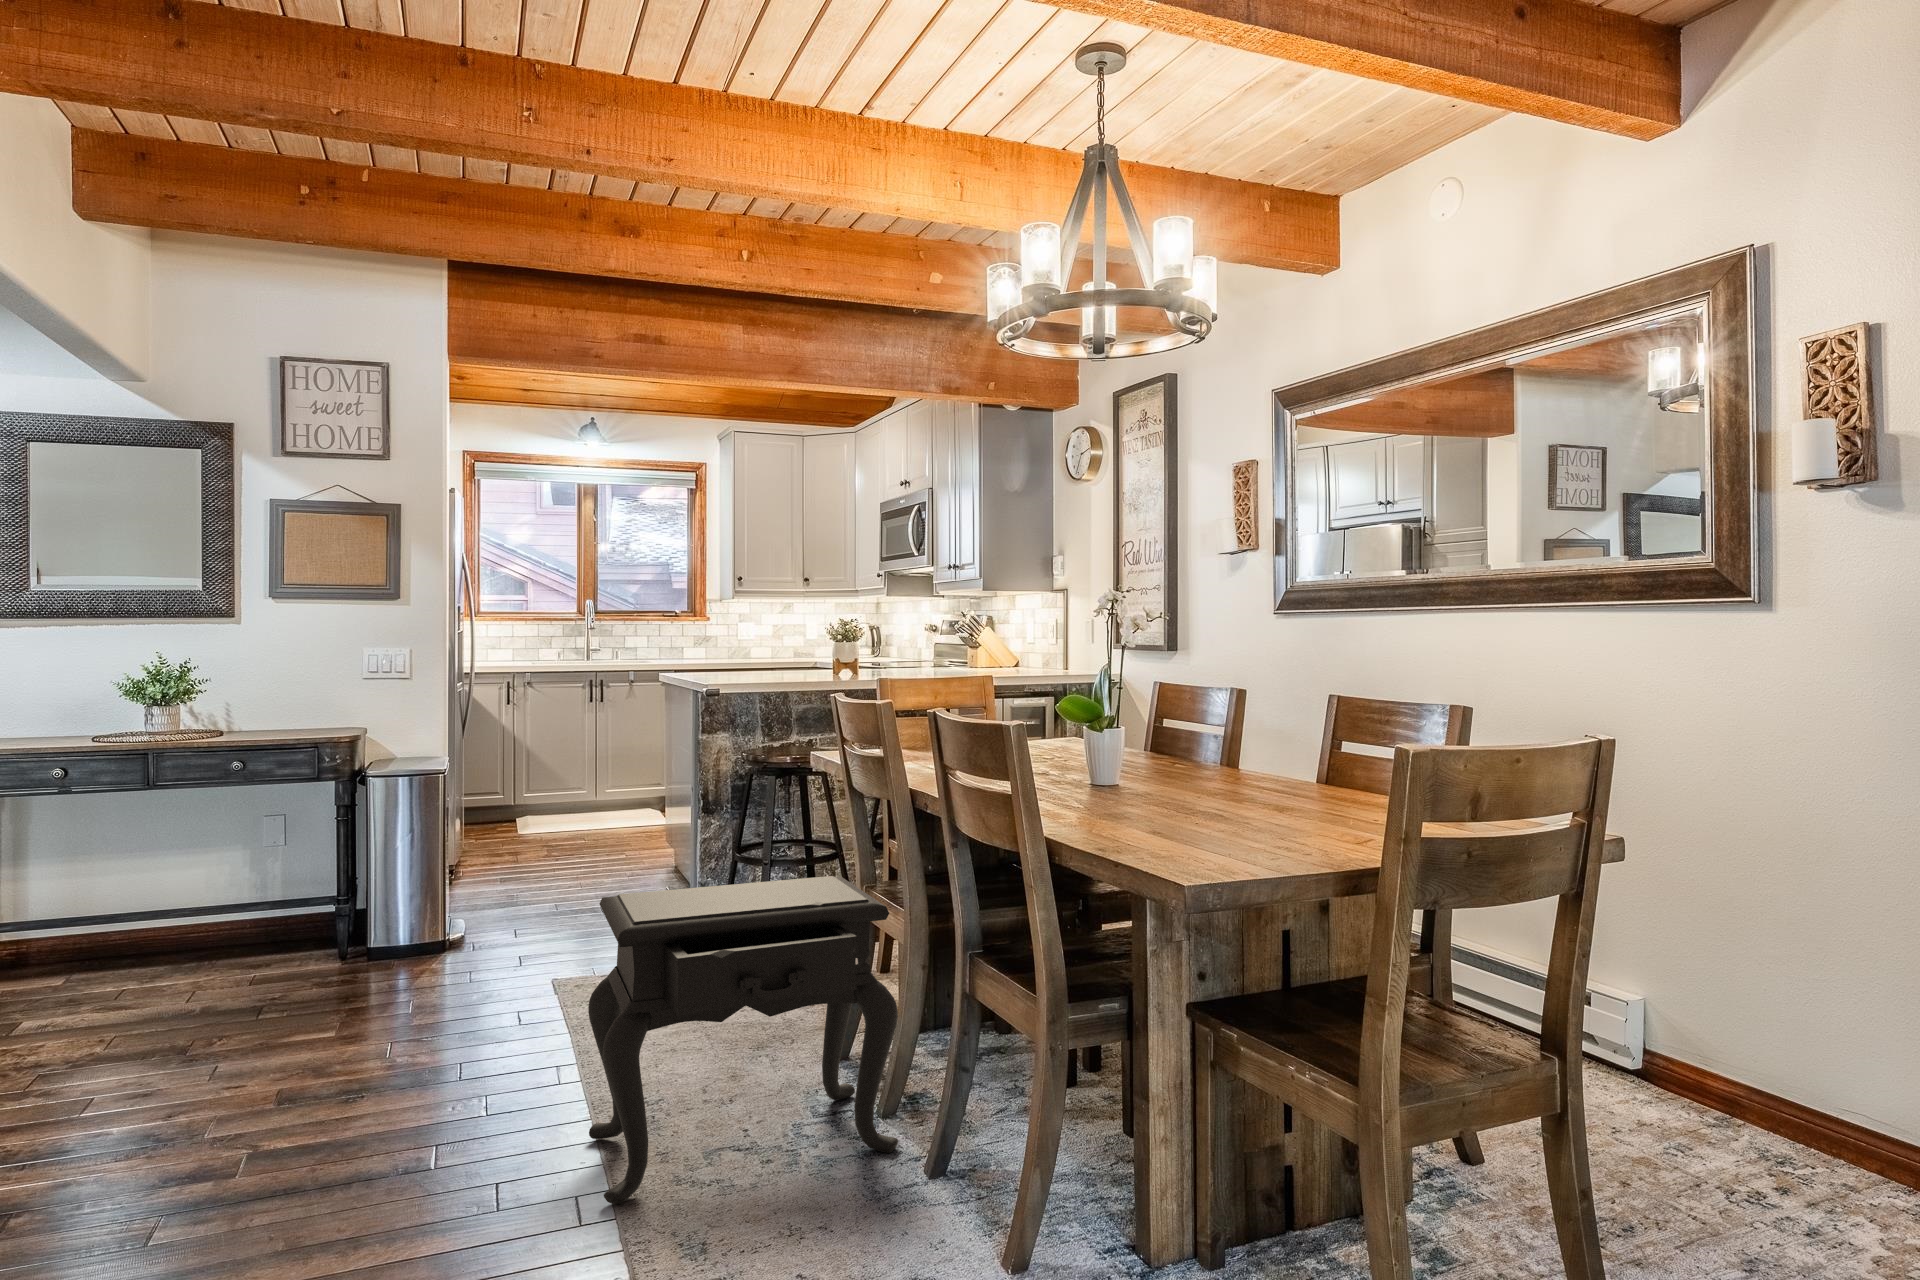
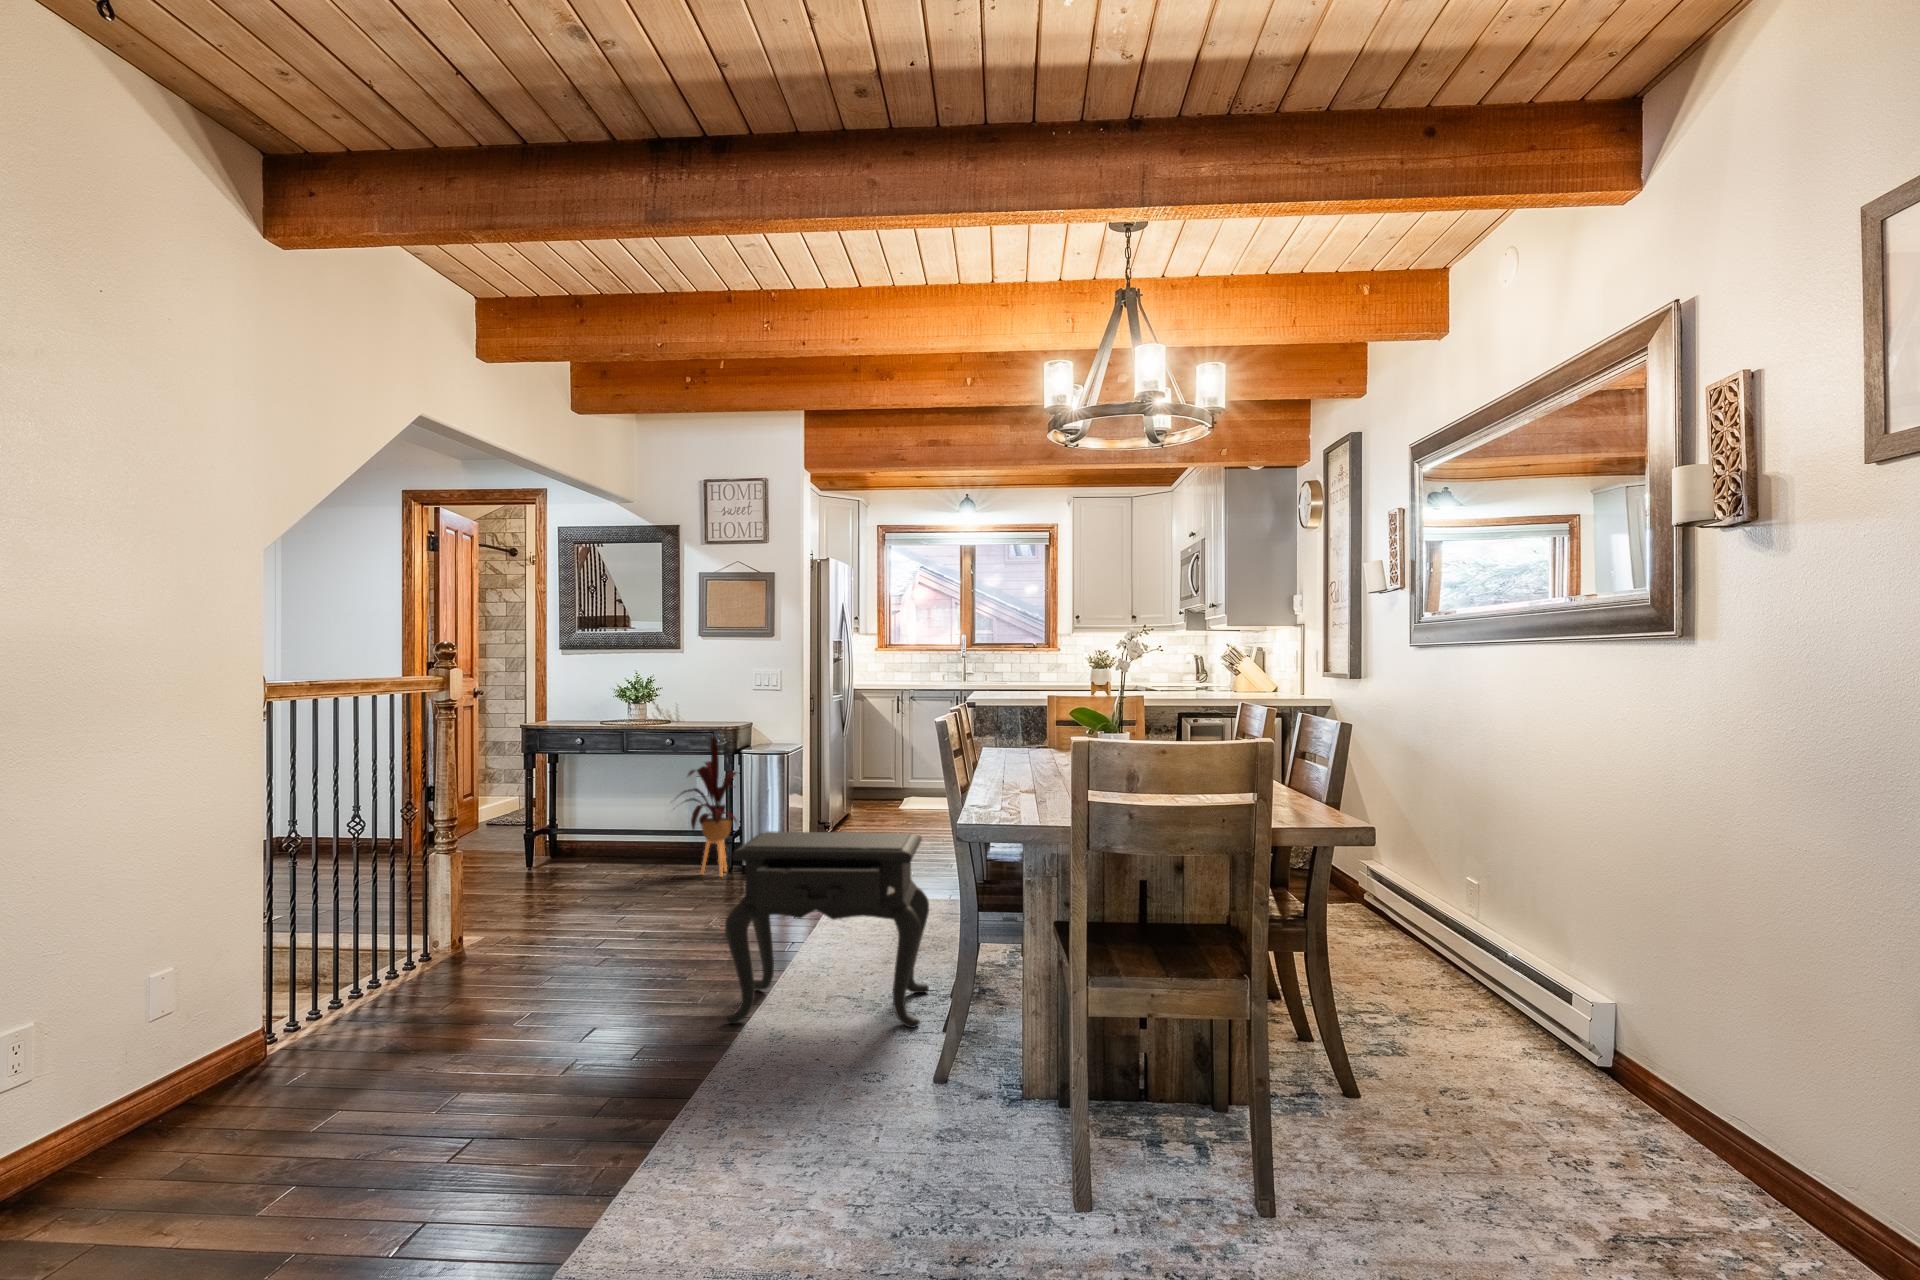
house plant: none [246,753,371,968] -> present [680,737,737,877]

